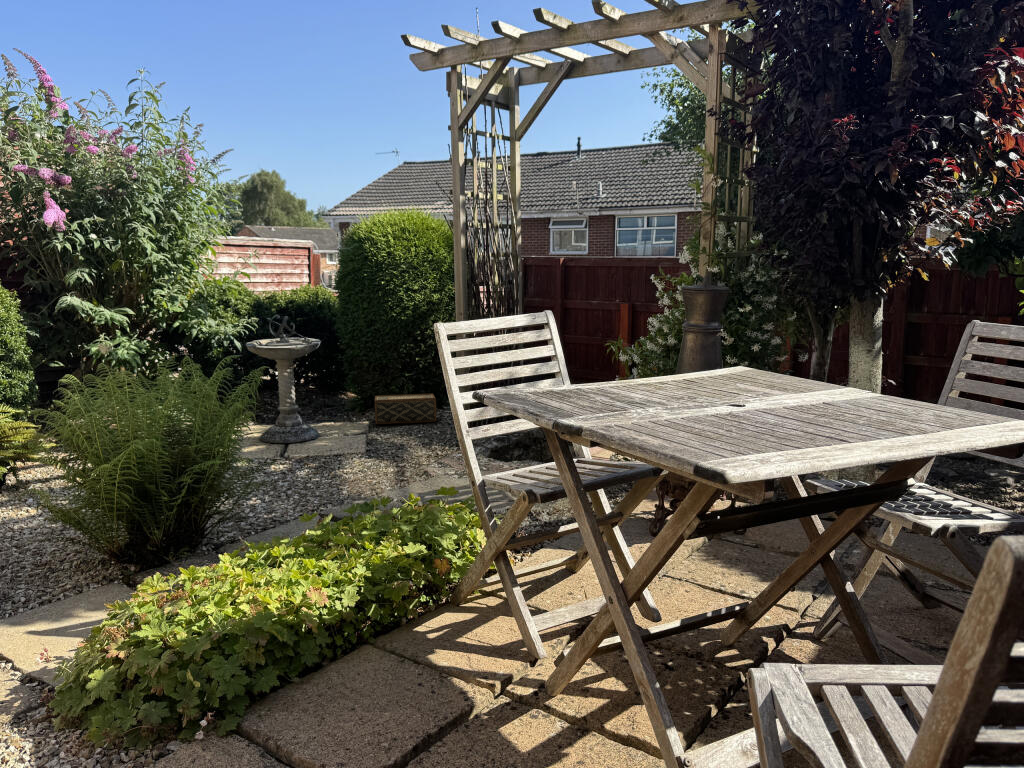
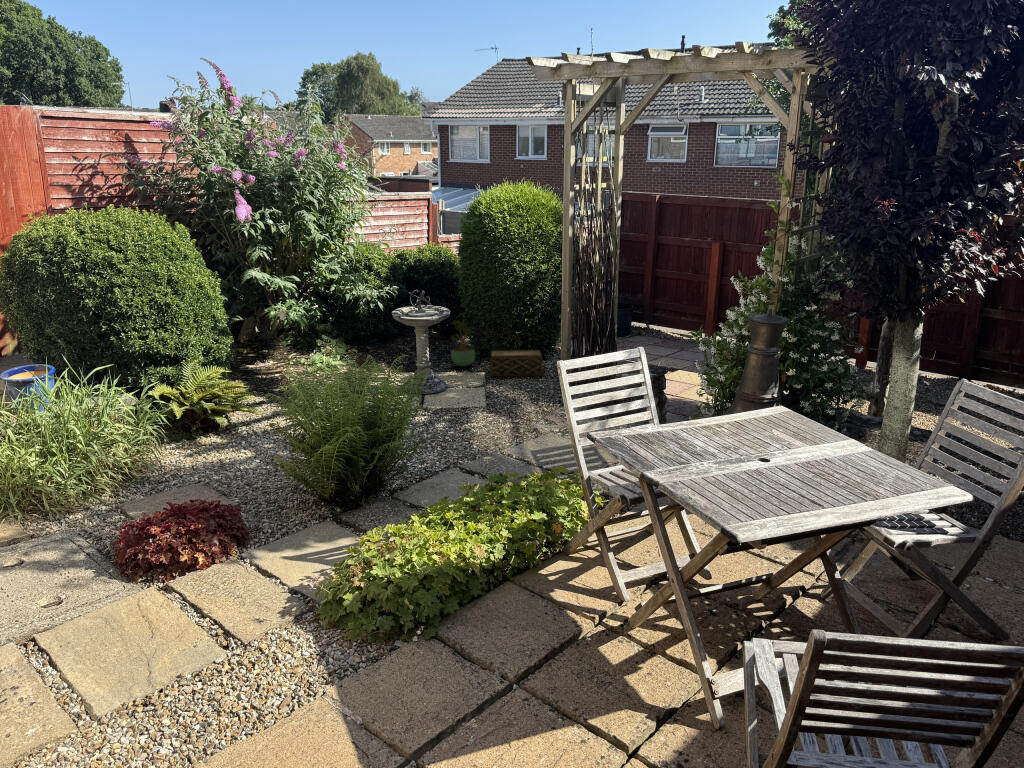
potted plant: none [327,361,357,417] -> present [451,320,475,366]

